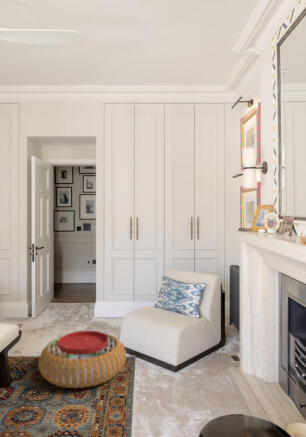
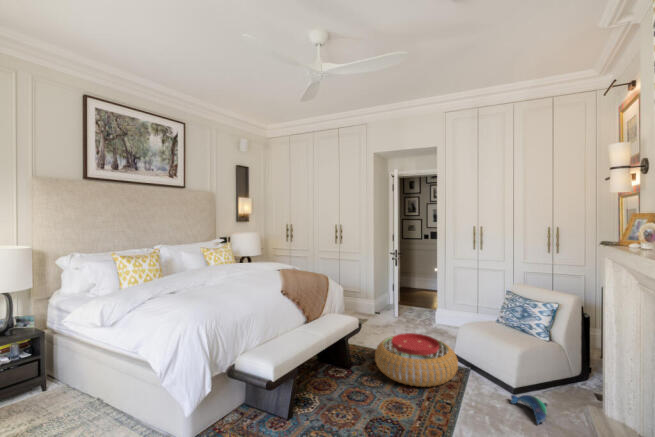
plush toy: none [173,368,203,393] -> present [511,395,547,424]

